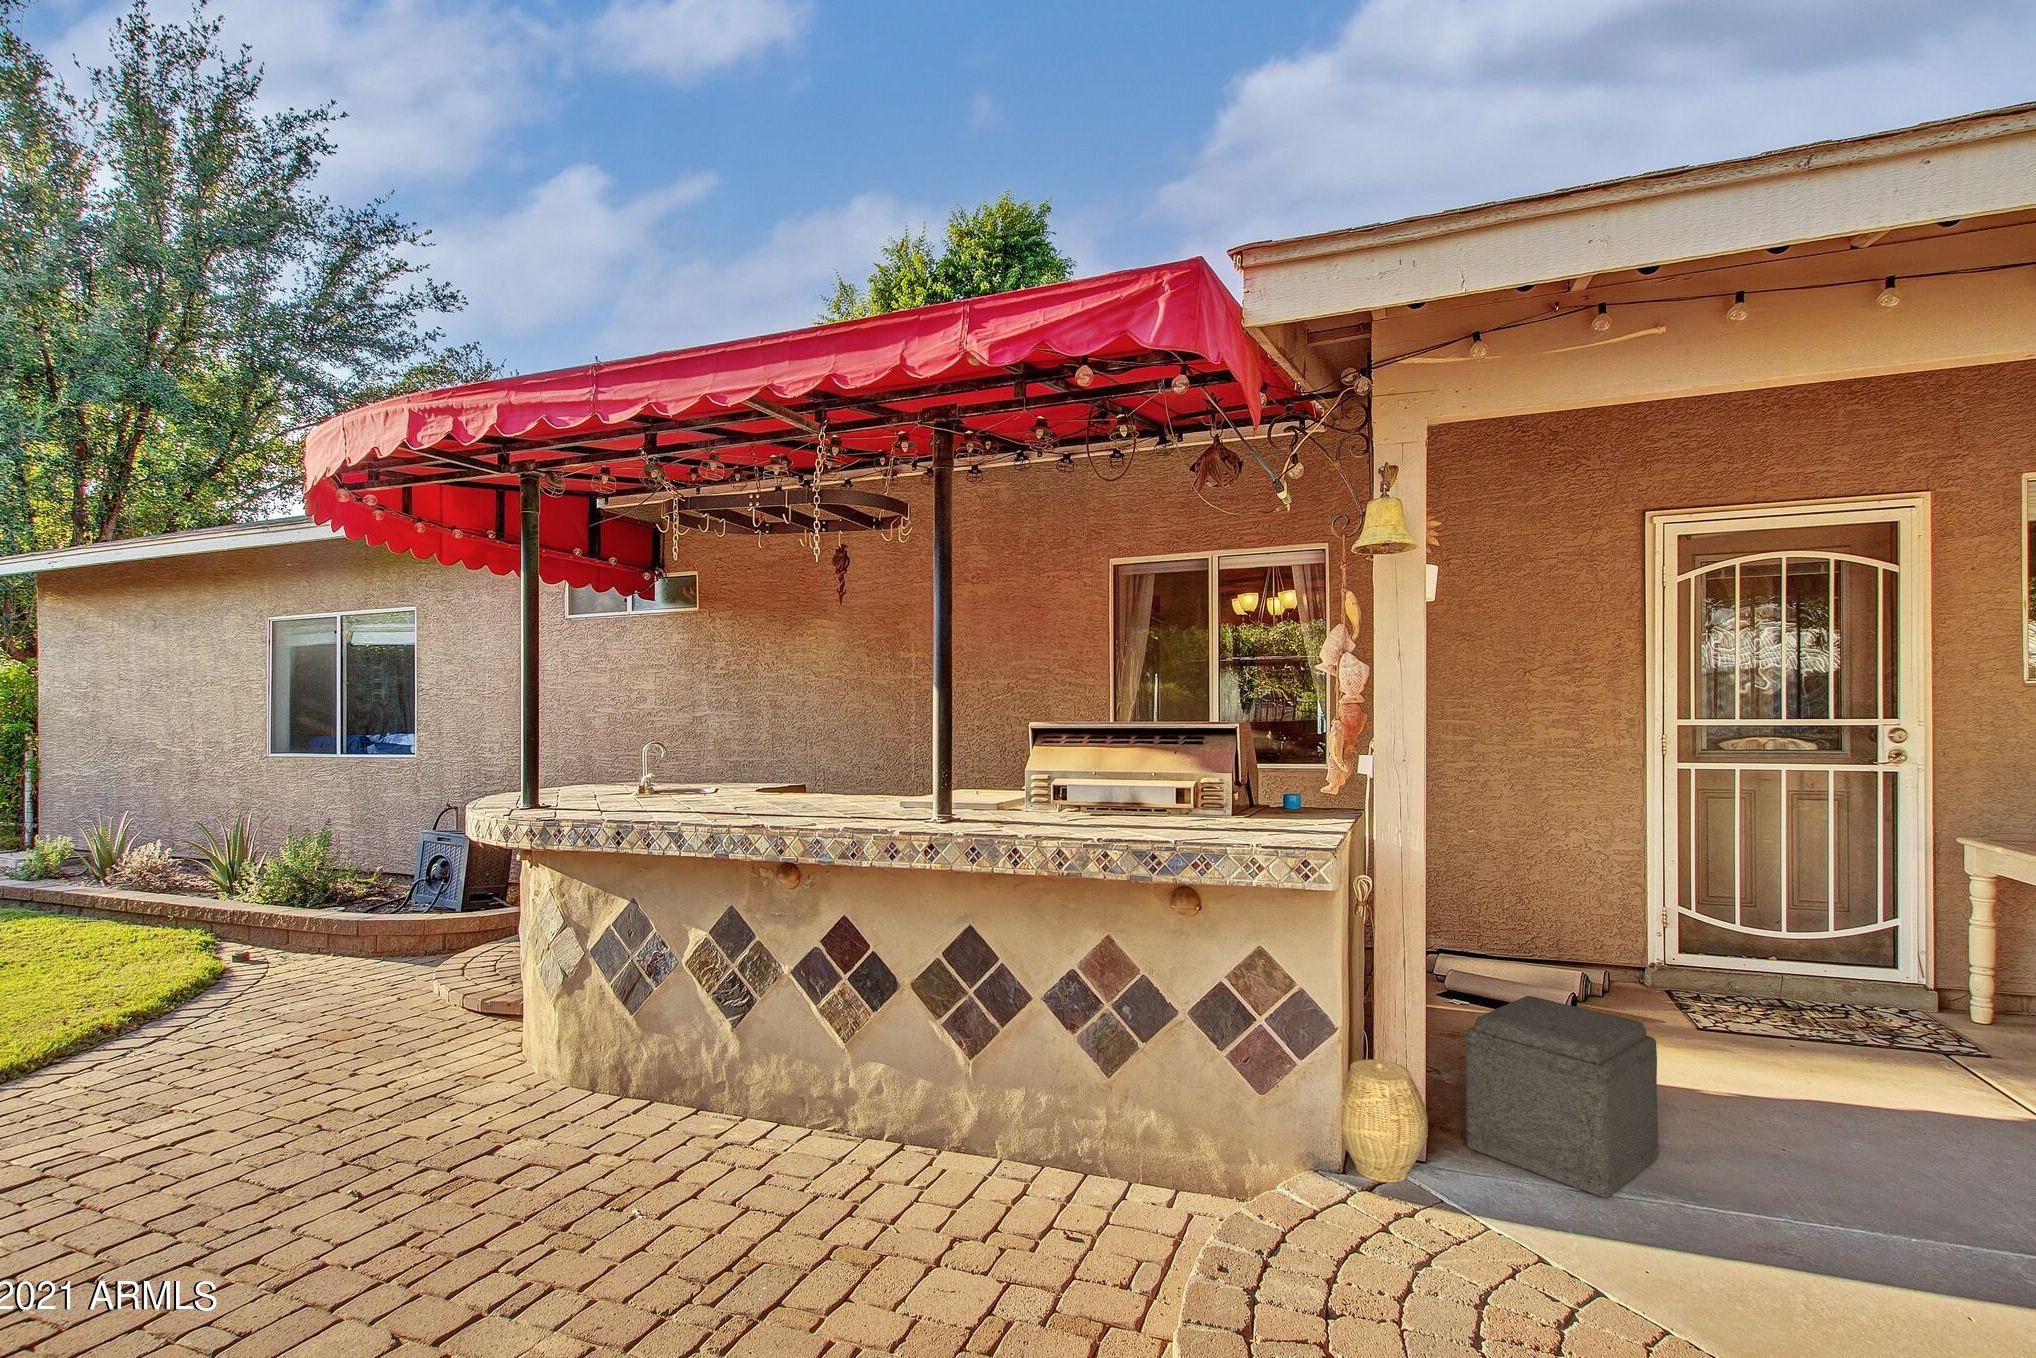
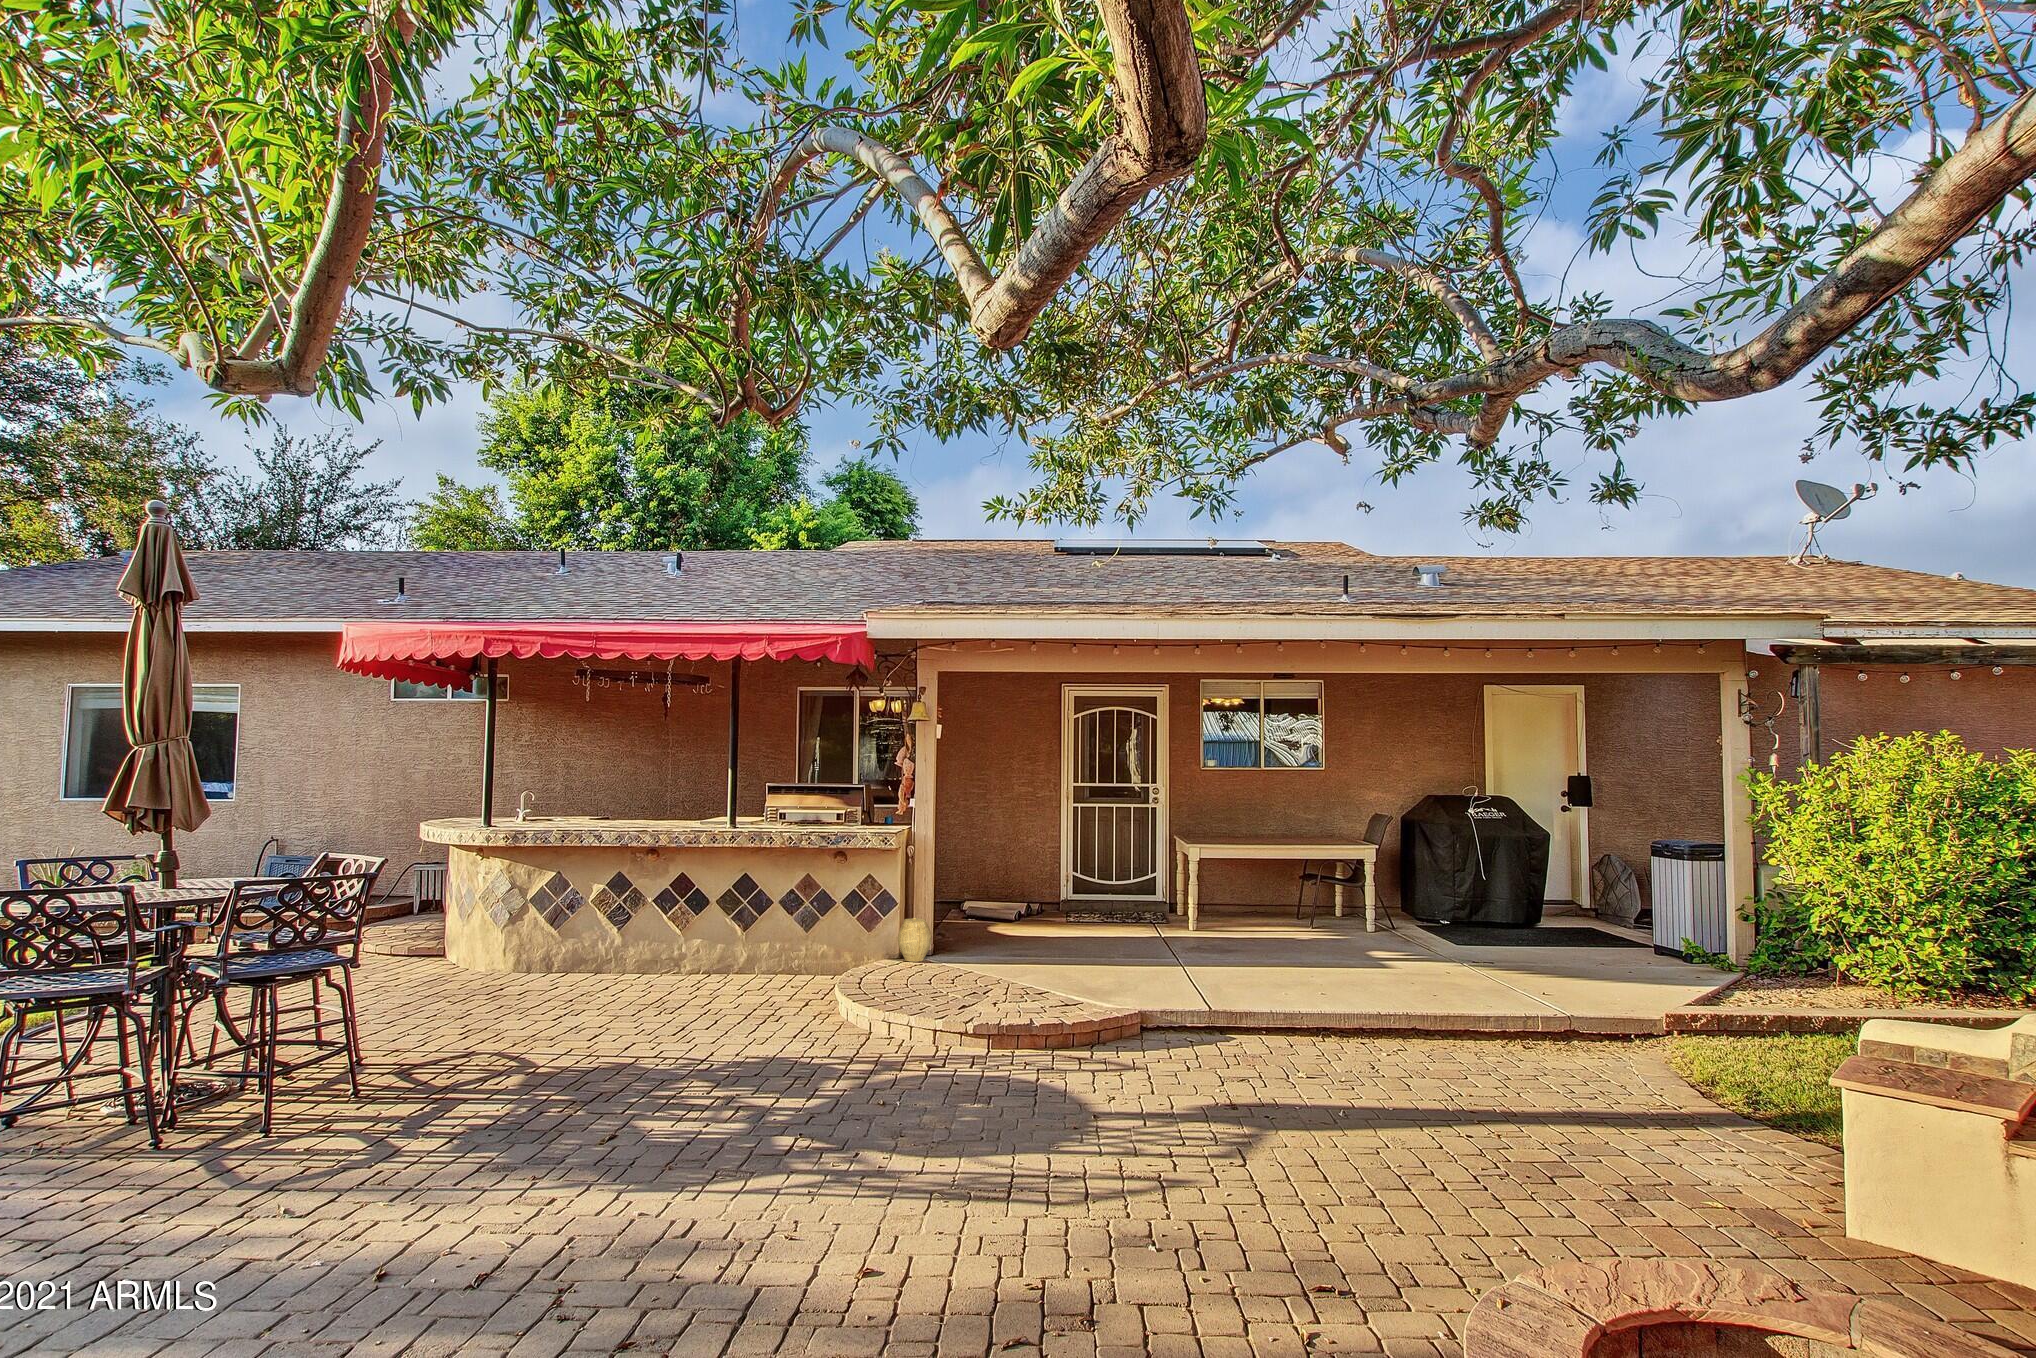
ottoman: present [1465,996,1658,1197] -> none [949,896,1017,958]

